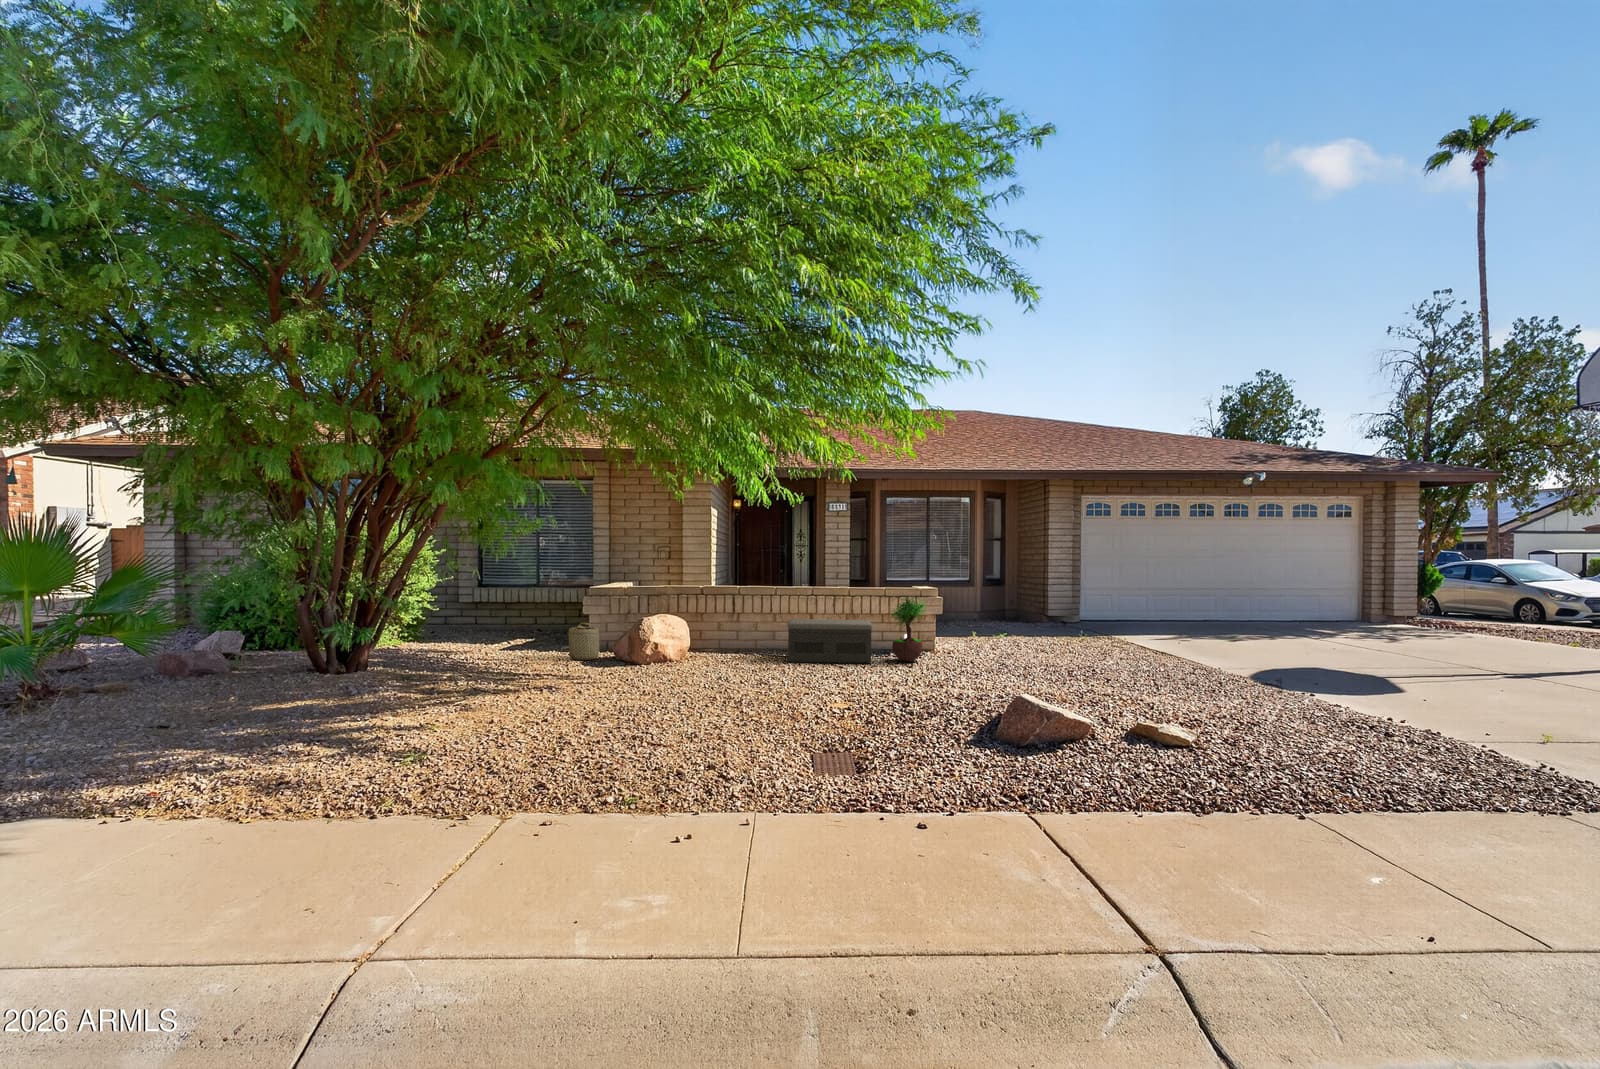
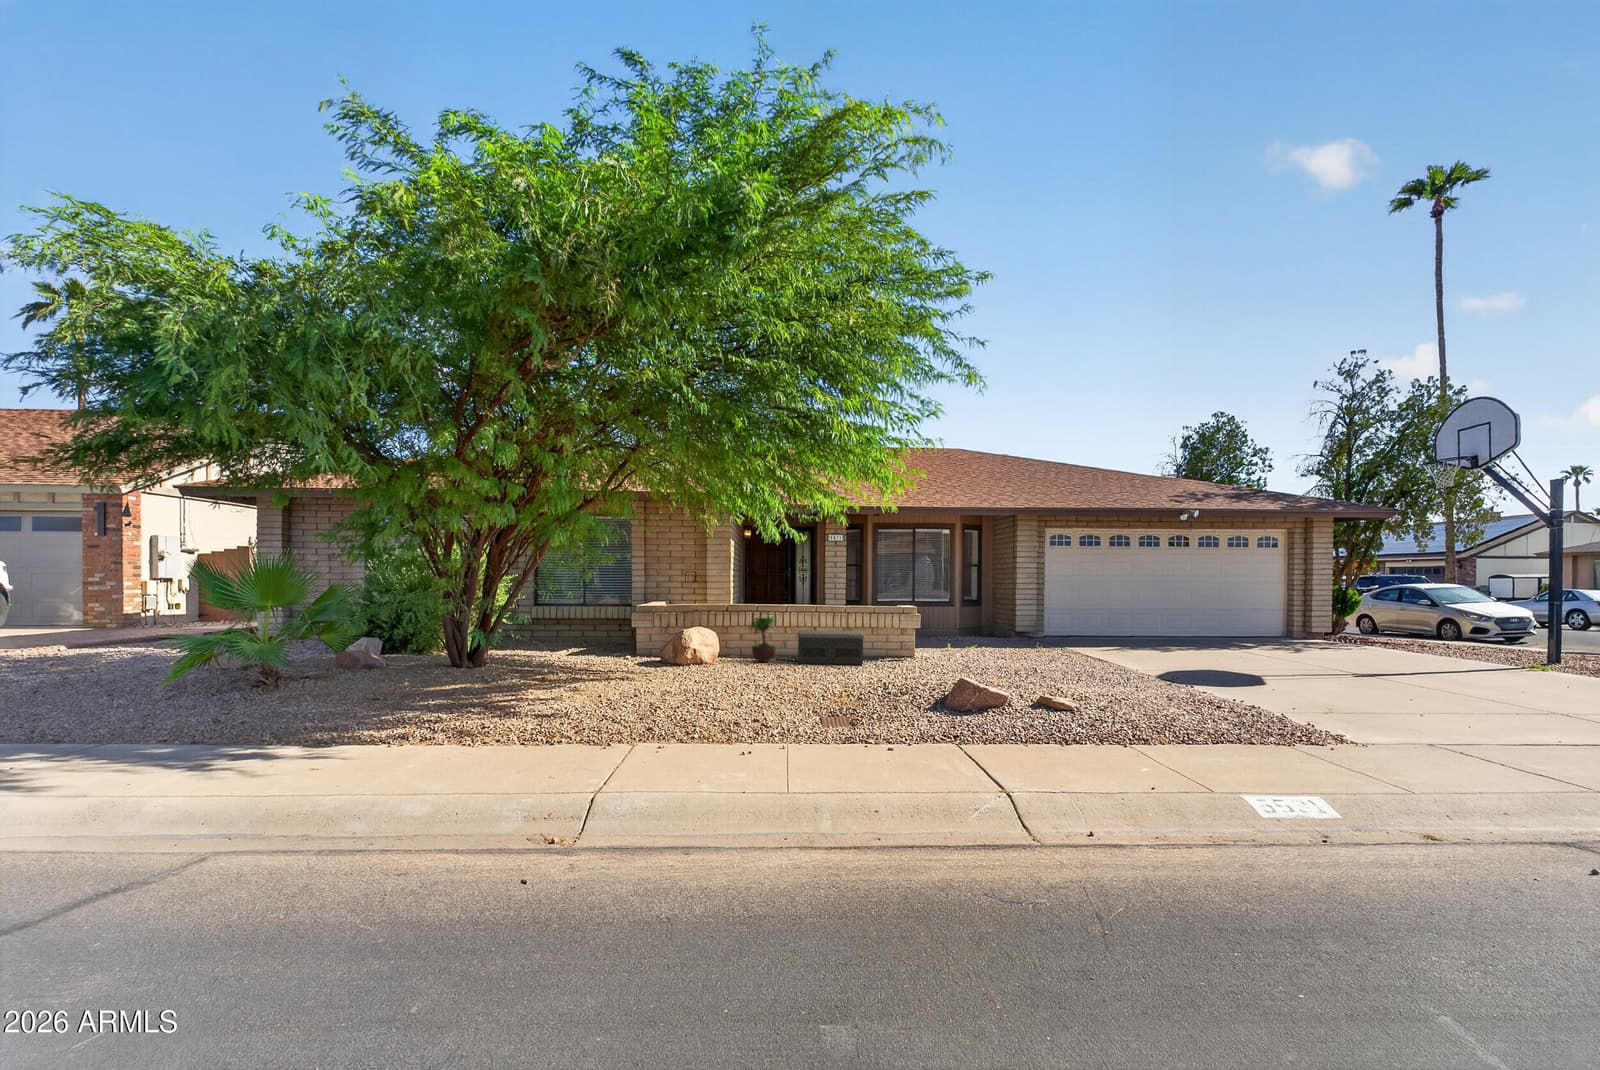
potted tree: present [890,597,926,662] -> present [750,612,776,662]
basket: present [569,623,599,660] -> none [626,633,651,662]

